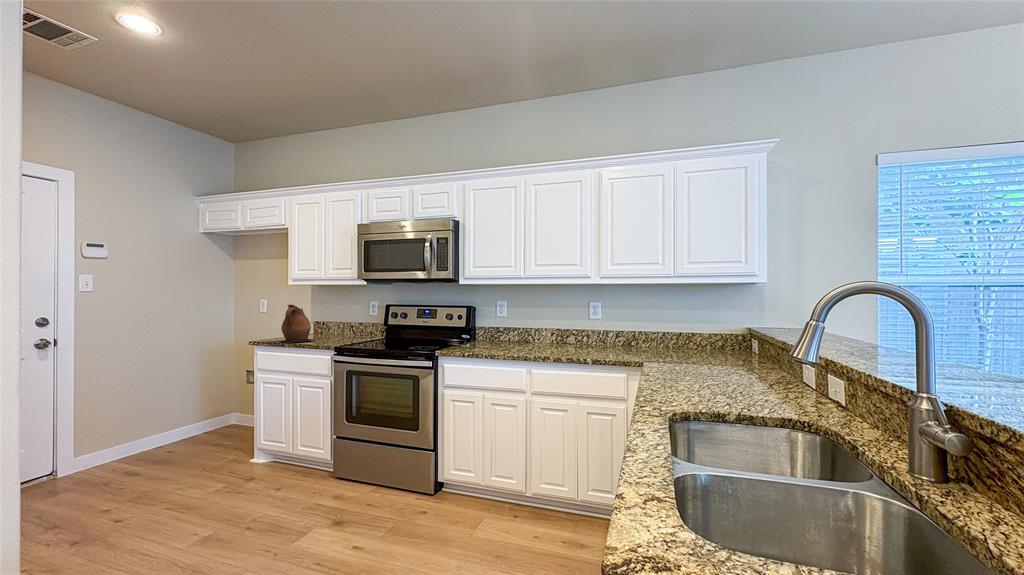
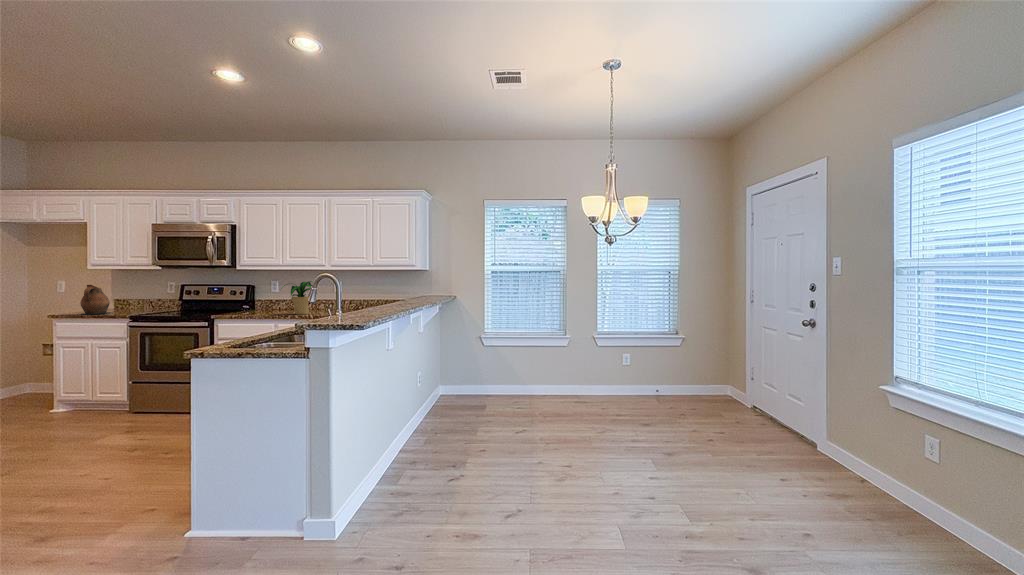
potted plant: none [528,302,582,353] -> present [283,281,313,314]

